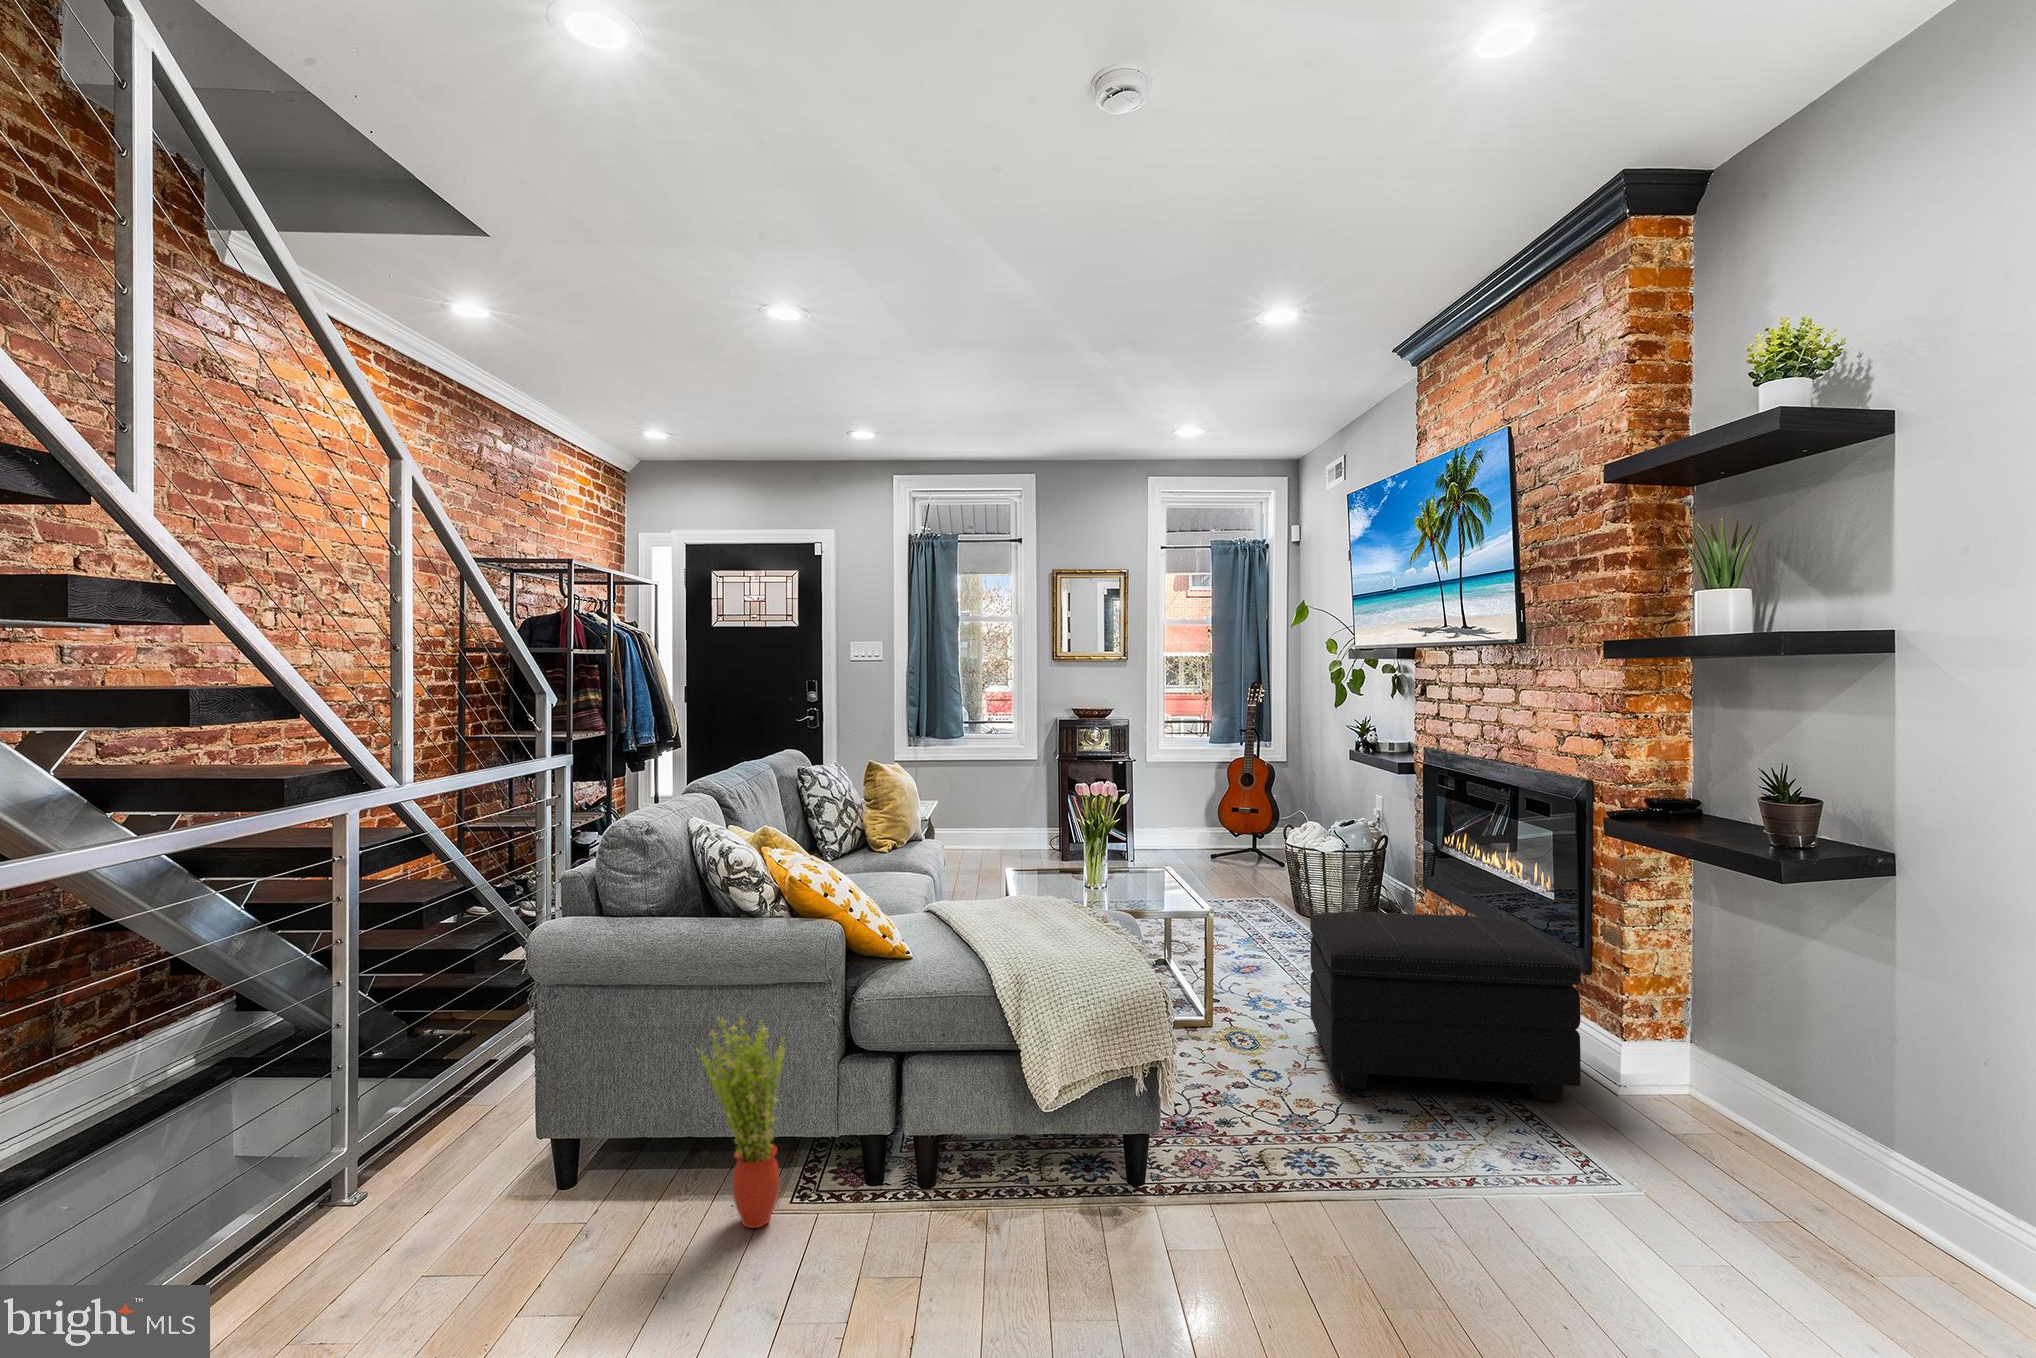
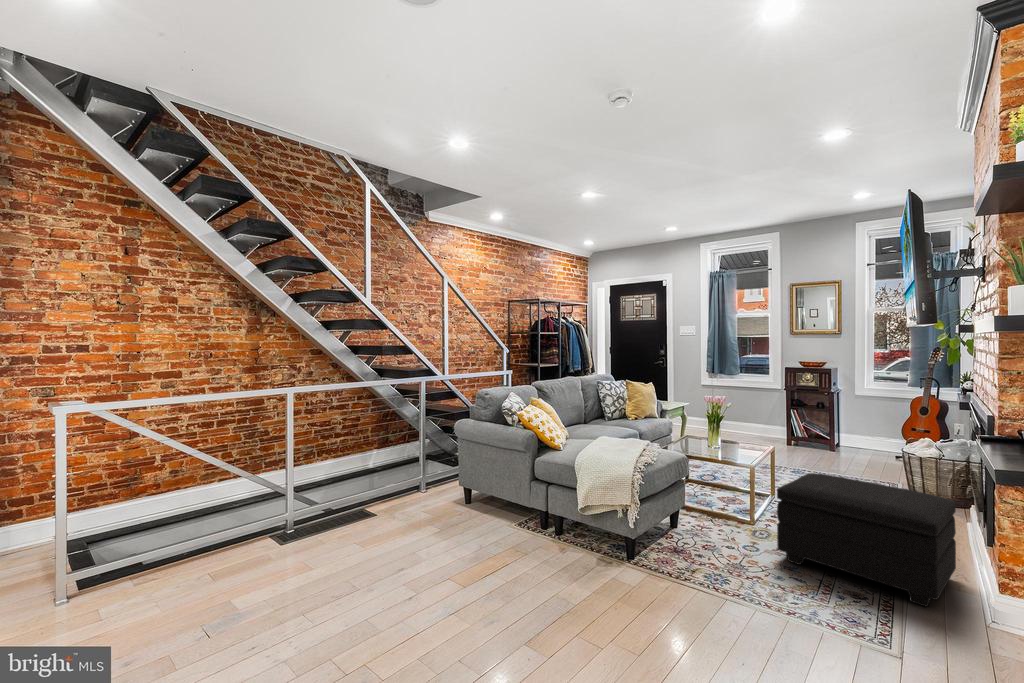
potted plant: present [700,1015,786,1228] -> none [483,456,511,529]

